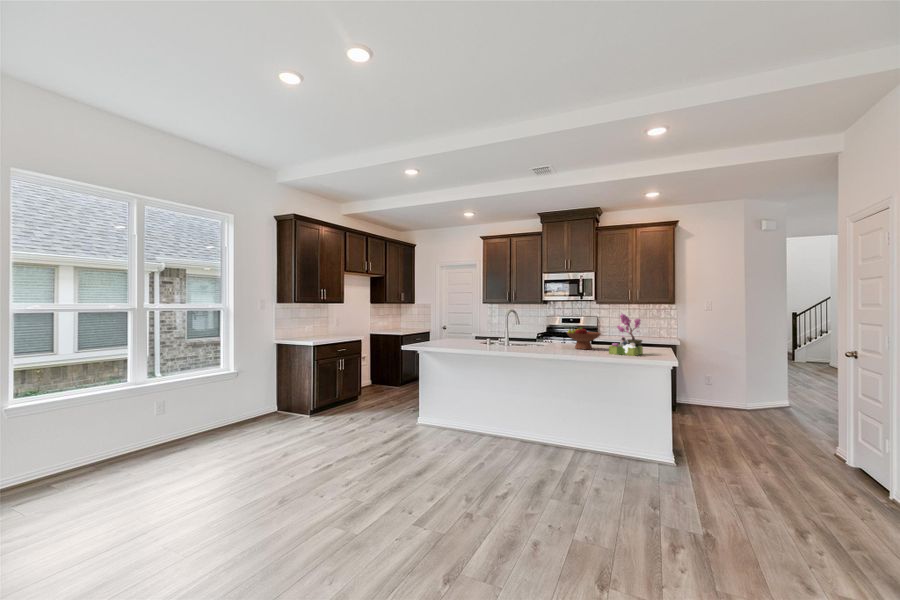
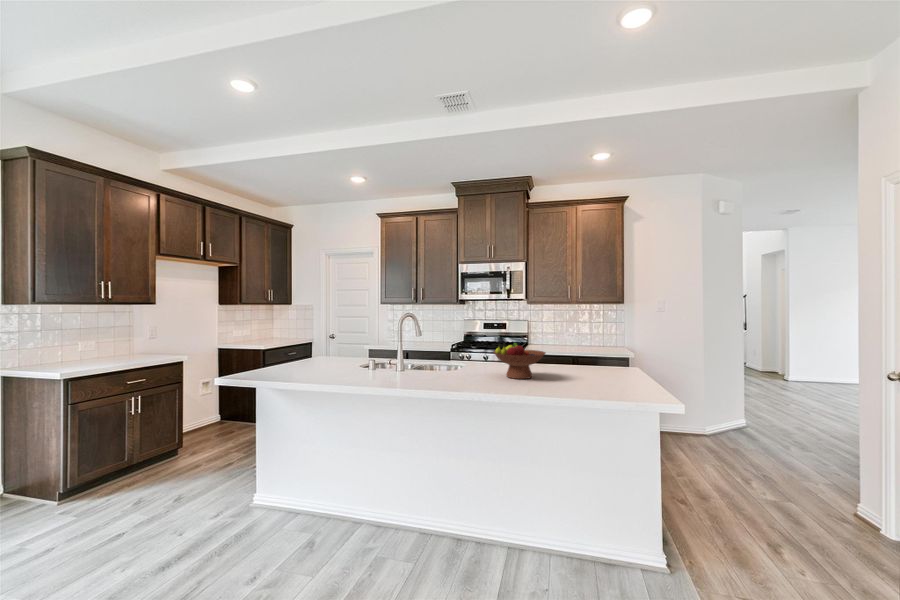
flower arrangement: present [609,314,643,356] -> none [563,322,615,396]

